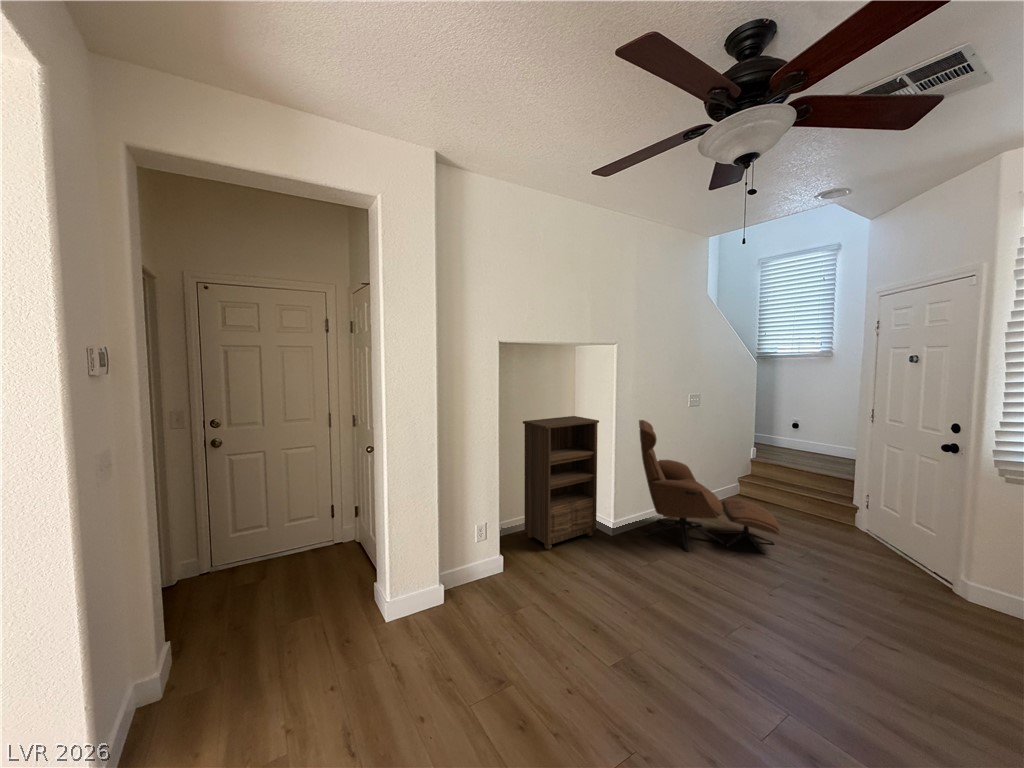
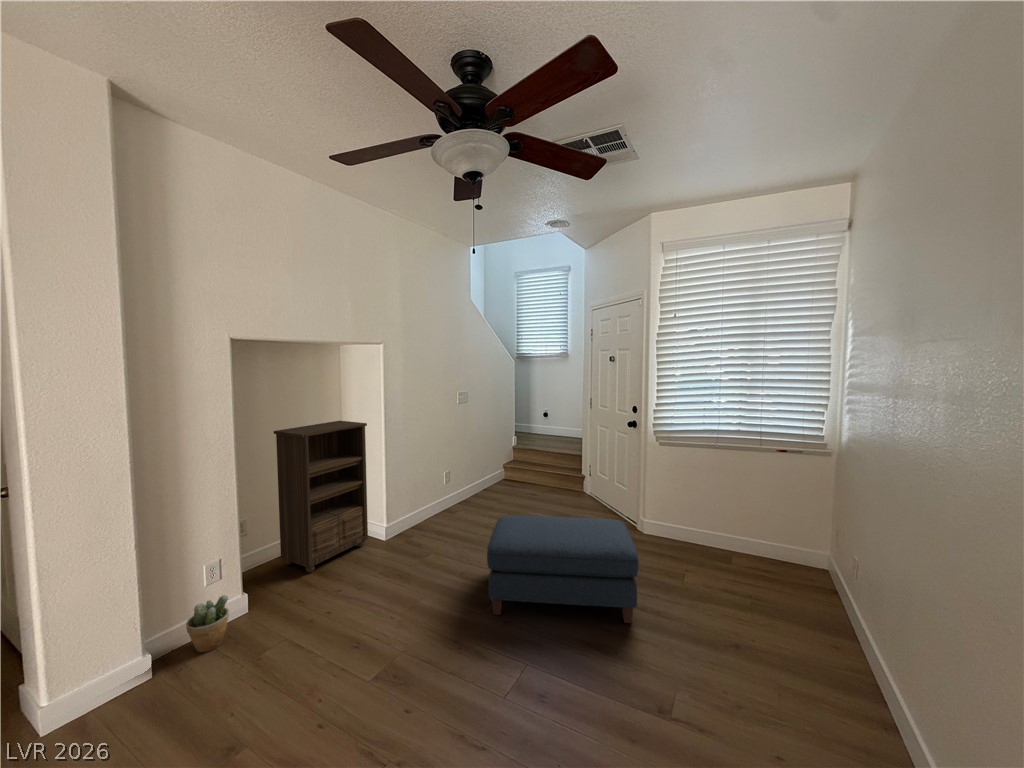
lounge chair: present [639,420,780,554] -> none [410,419,531,541]
ottoman: none [733,537,973,721] -> present [487,516,639,623]
potted plant: none [465,552,493,594] -> present [186,595,229,652]

